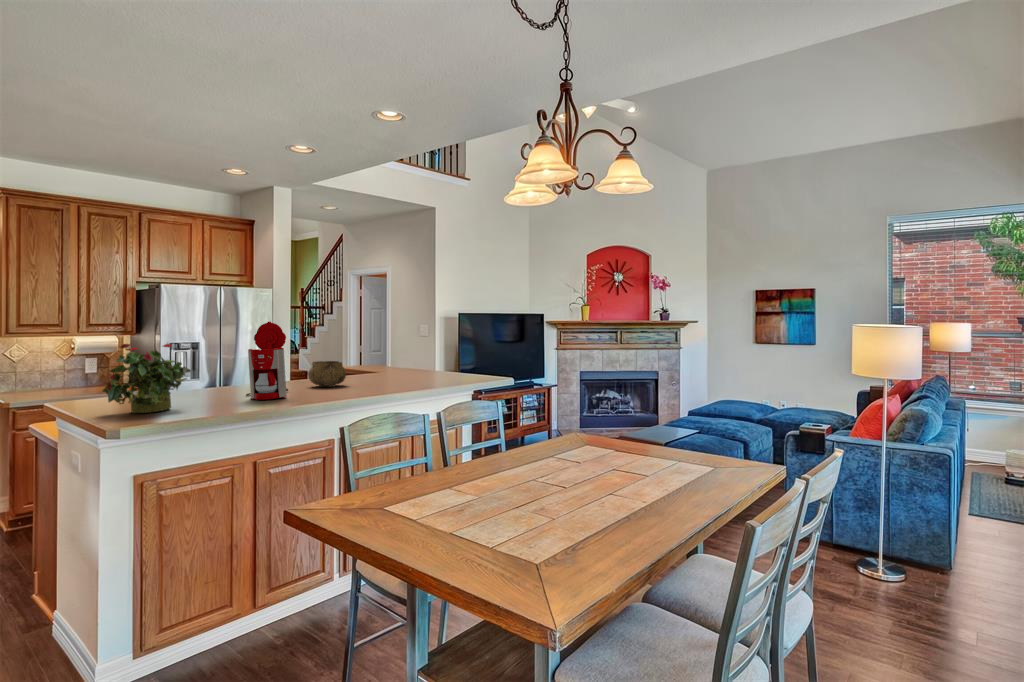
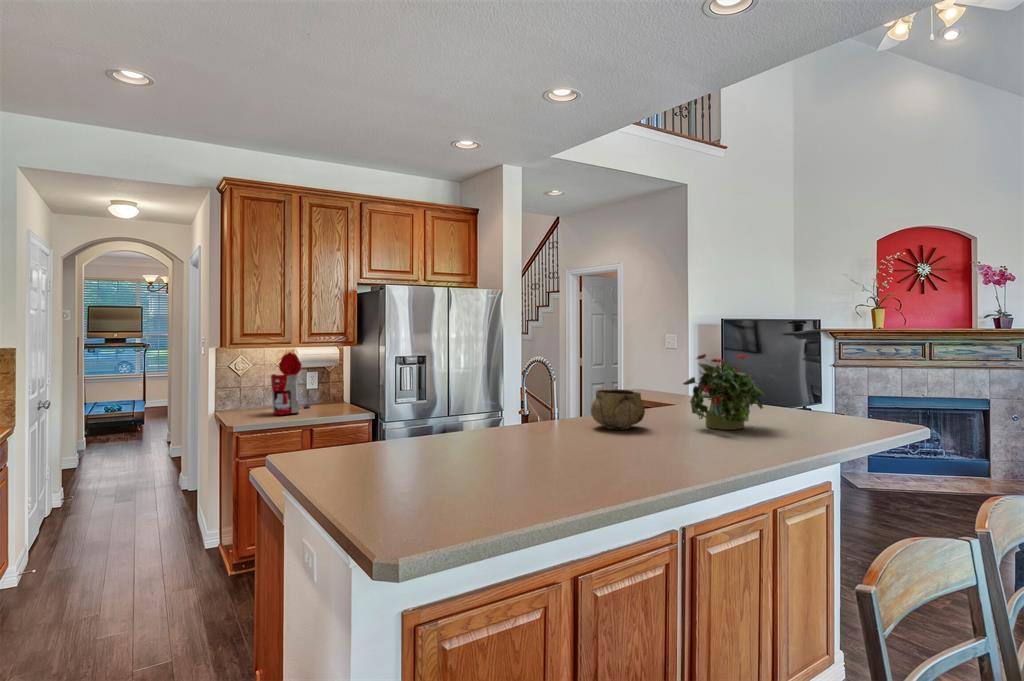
coffee maker: present [246,322,288,400] -> present [271,352,310,415]
potted plant: present [102,343,191,413] -> present [683,354,765,430]

